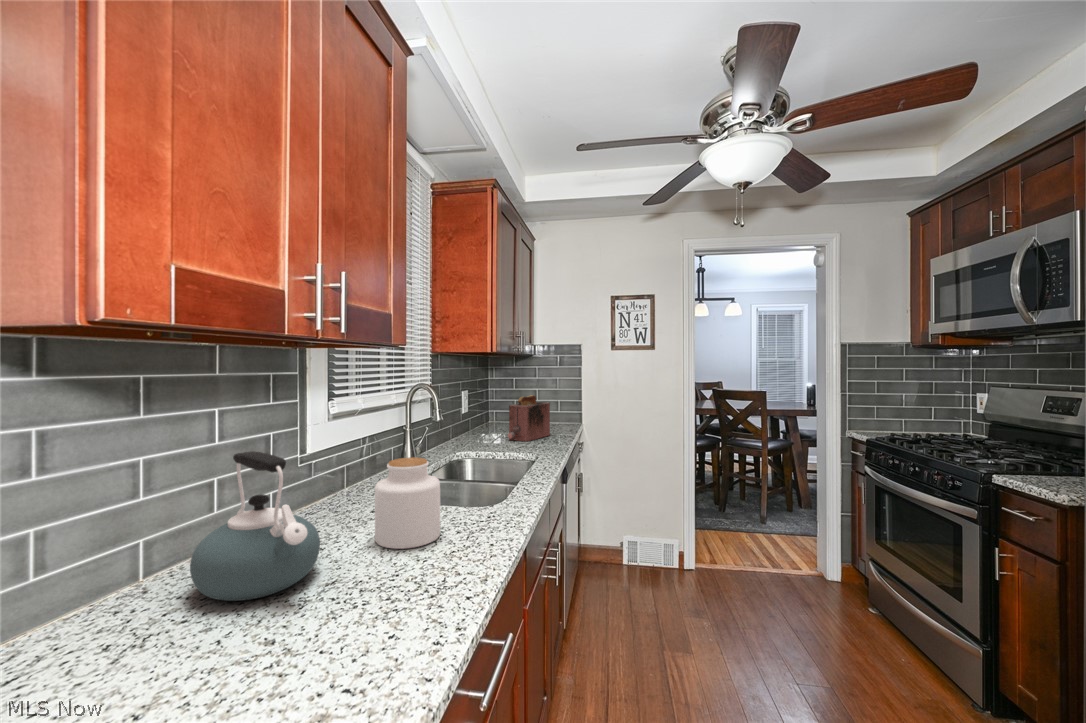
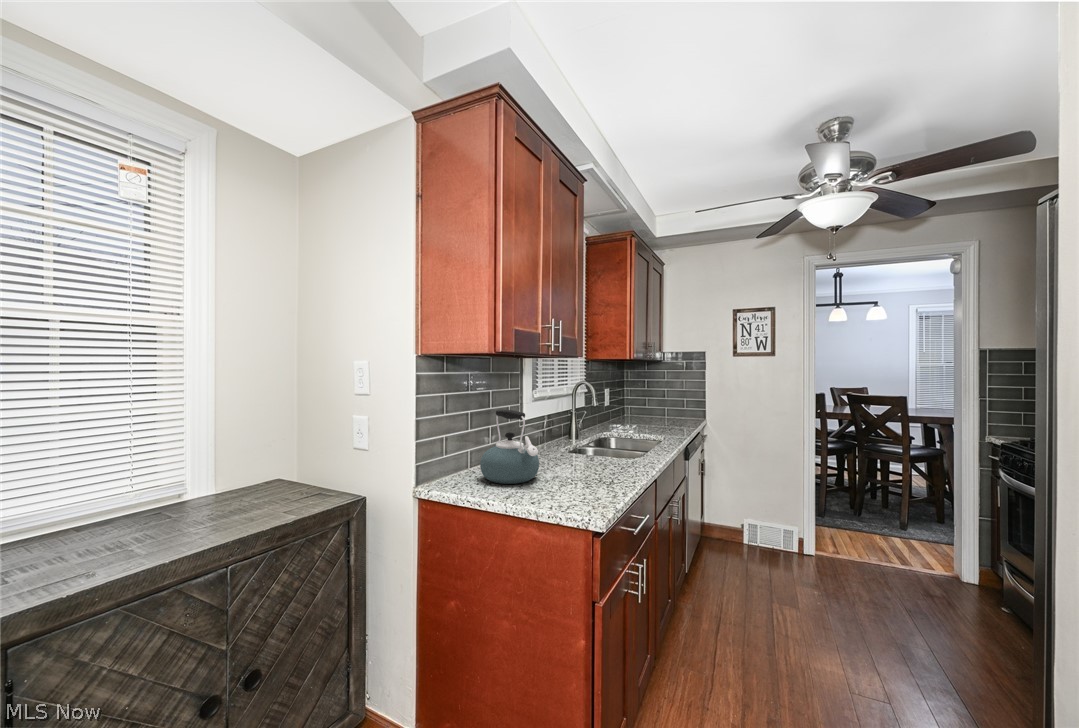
toaster: present [508,395,550,441] -> none [643,393,678,430]
jar: present [375,457,441,549] -> none [564,422,602,474]

